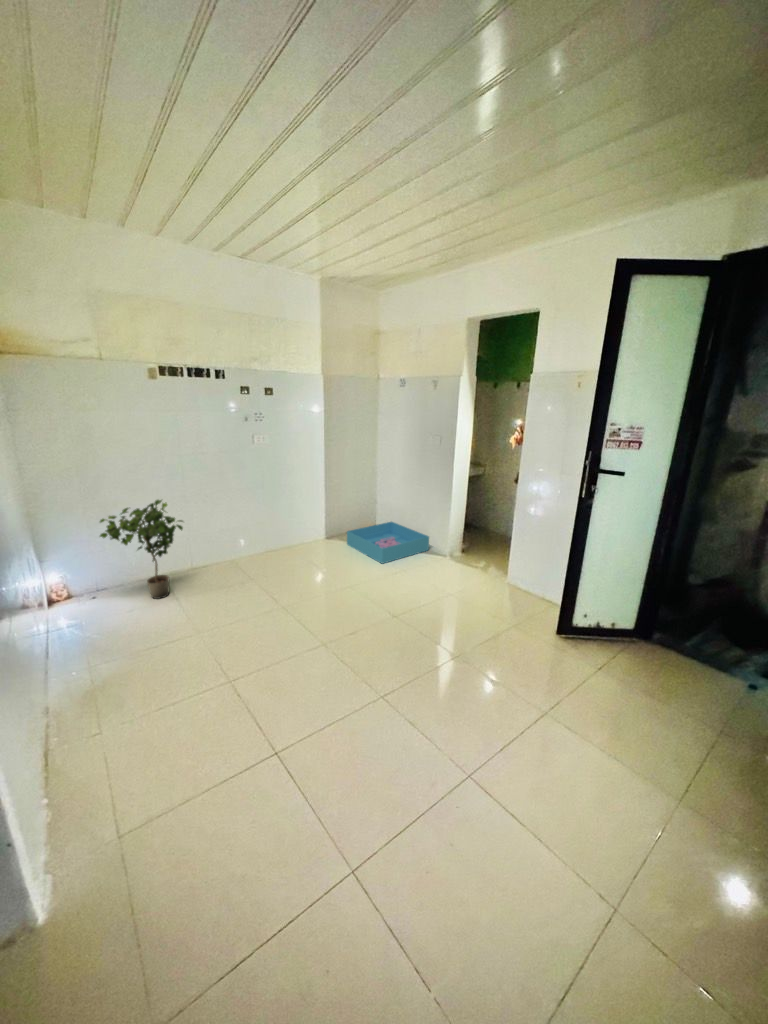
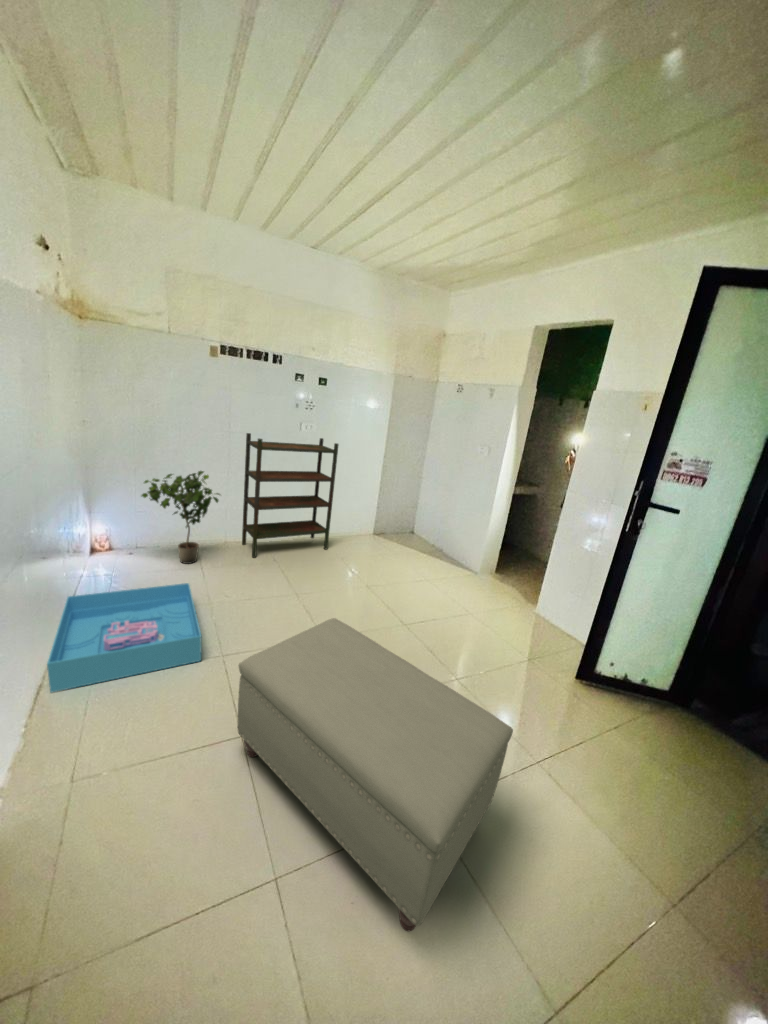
bookshelf: none [200,448,301,580] -> present [242,433,339,558]
storage bin: present [347,522,429,563] -> present [47,583,201,692]
ottoman: none [264,625,529,890] -> present [238,618,513,931]

